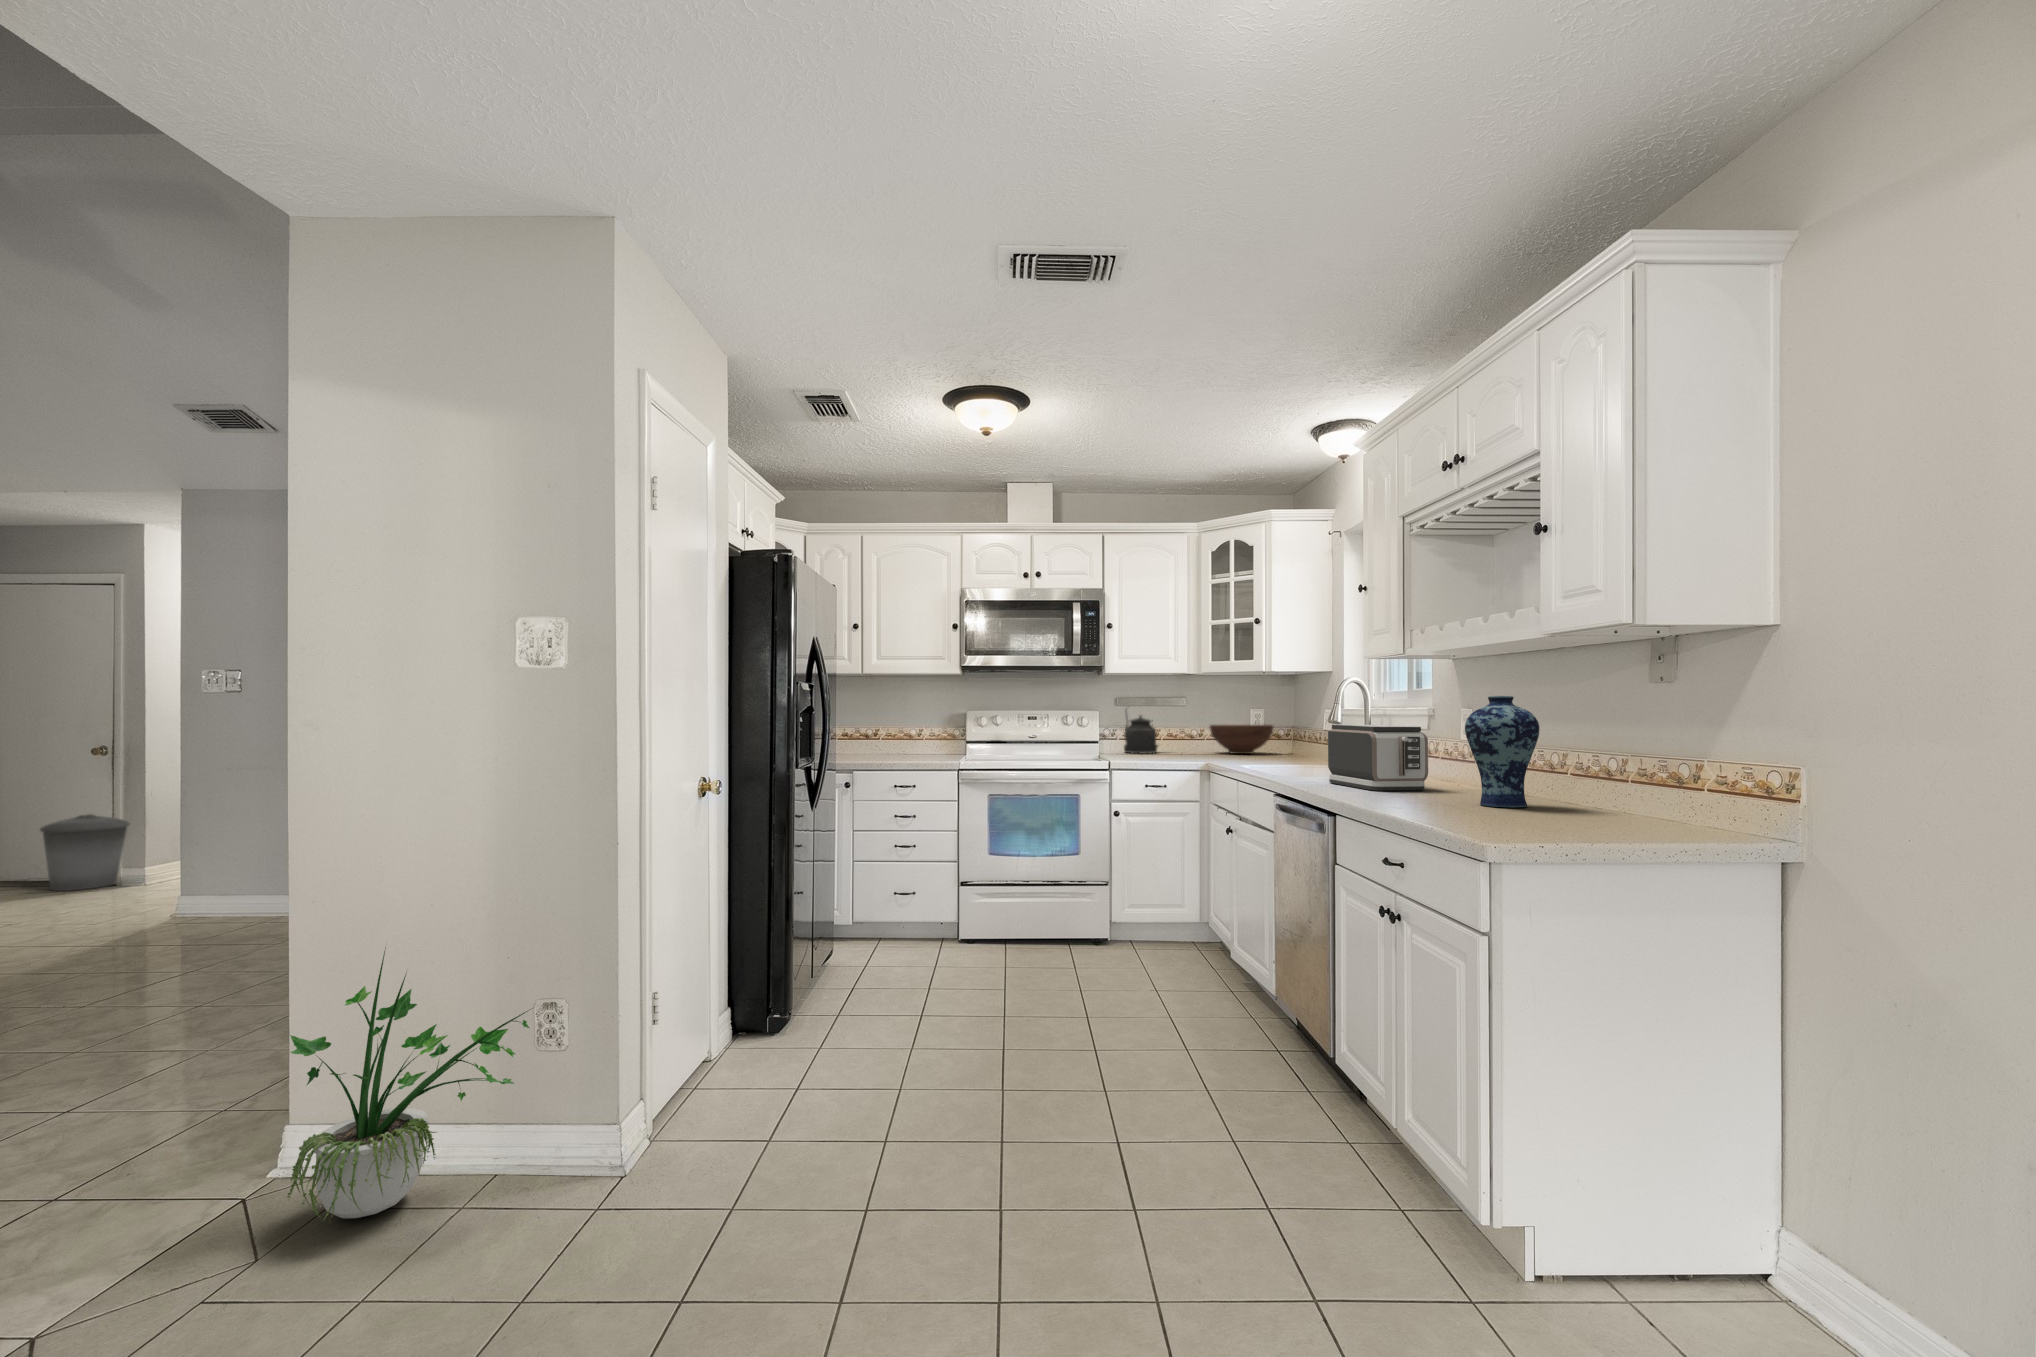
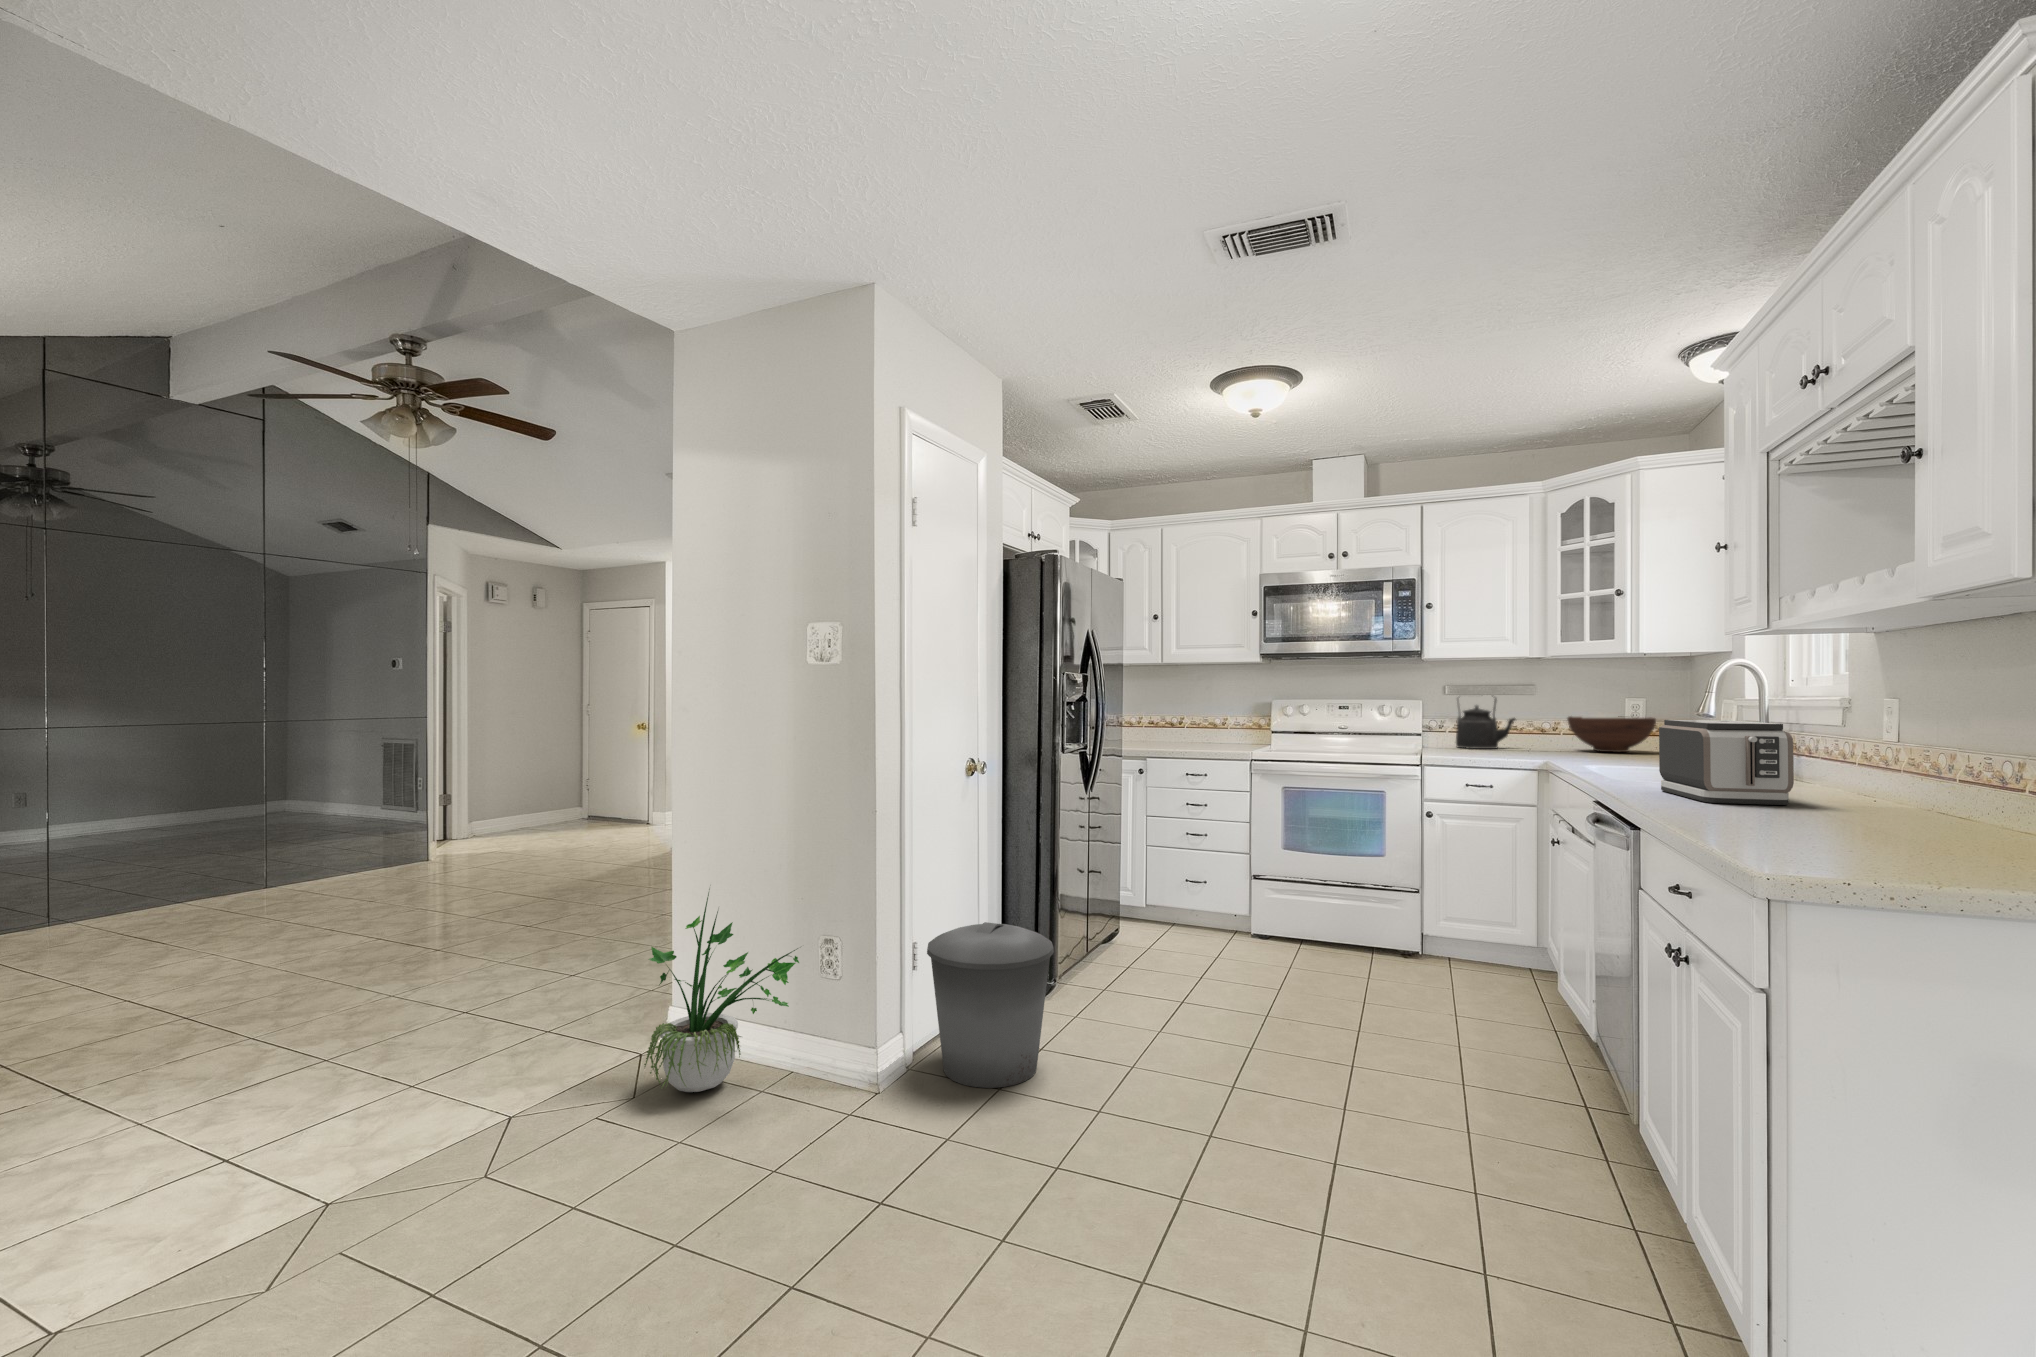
vase: present [1465,696,1540,807] -> none [1812,685,1935,833]
trash can: present [40,814,129,891] -> present [927,922,1054,1088]

